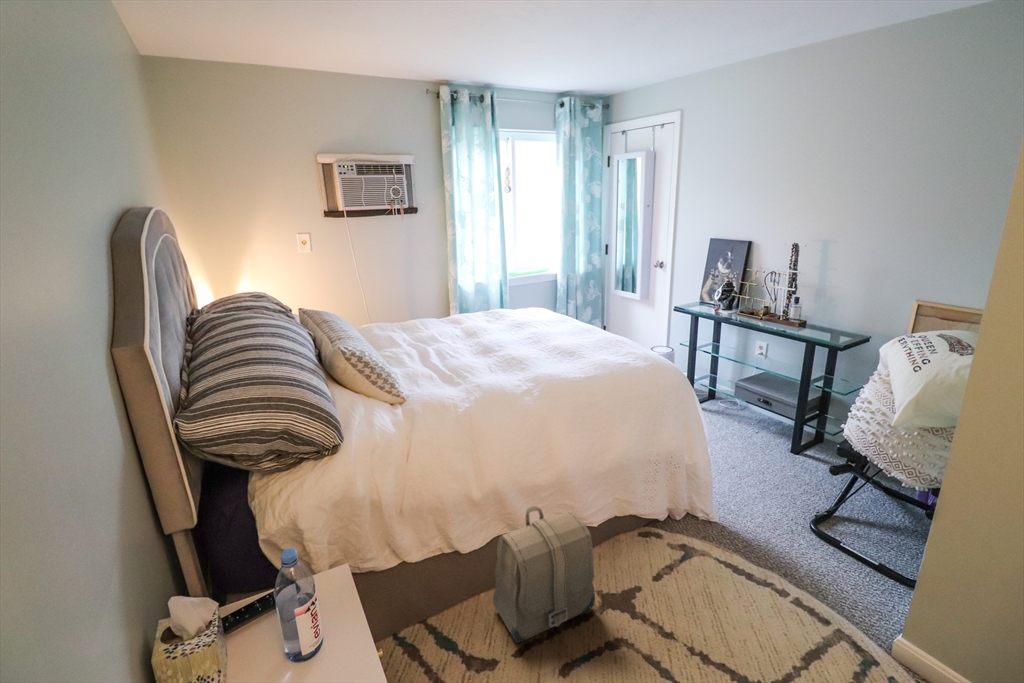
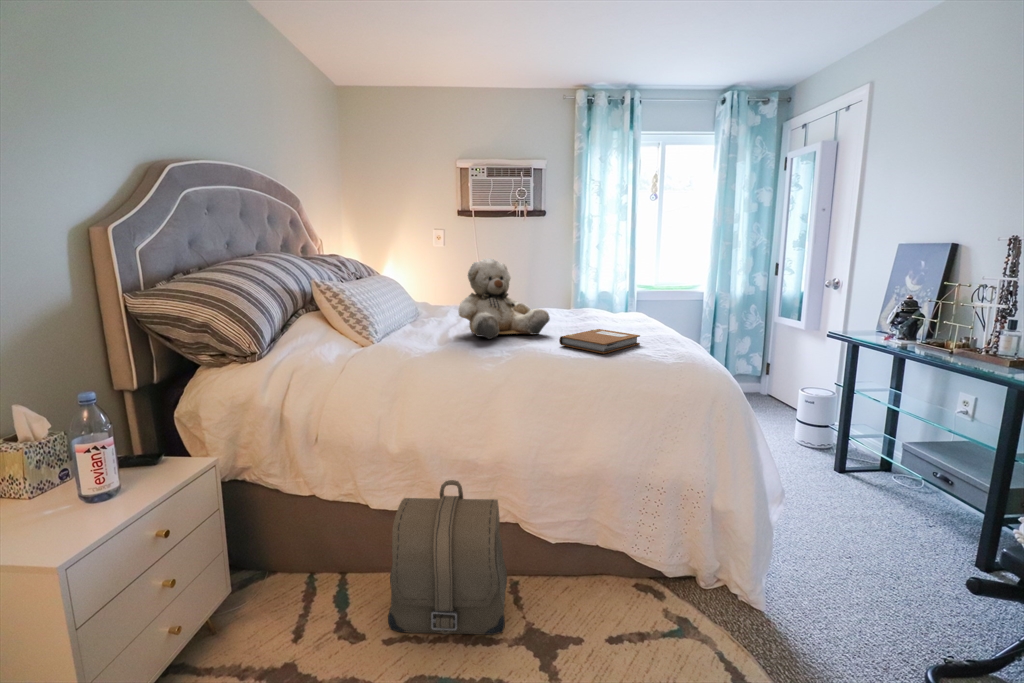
teddy bear: none [447,293,527,372] -> present [458,259,550,339]
notebook: none [556,345,608,372] -> present [559,329,640,354]

